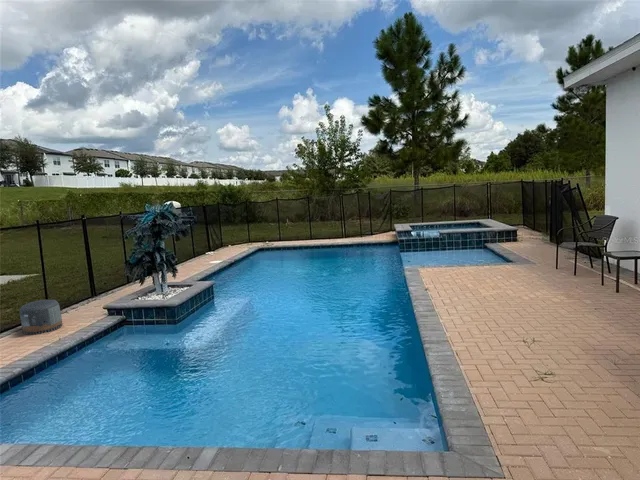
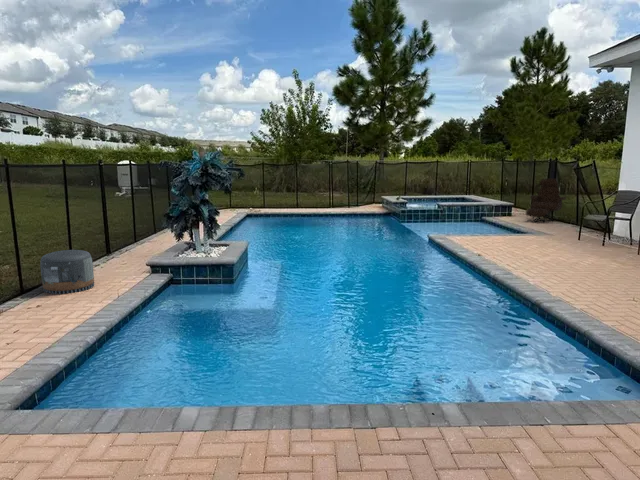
lounge chair: none [517,205,563,252] -> present [526,179,566,222]

